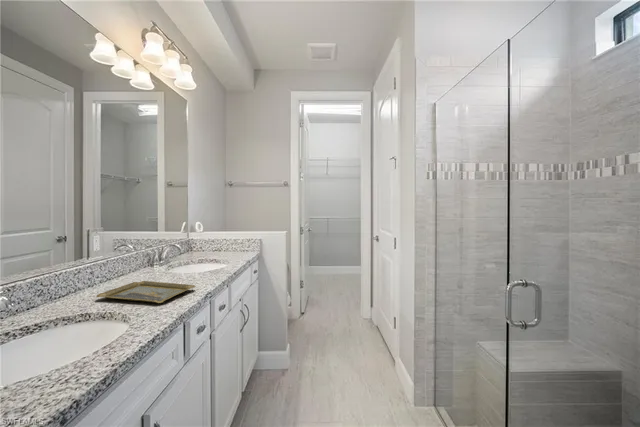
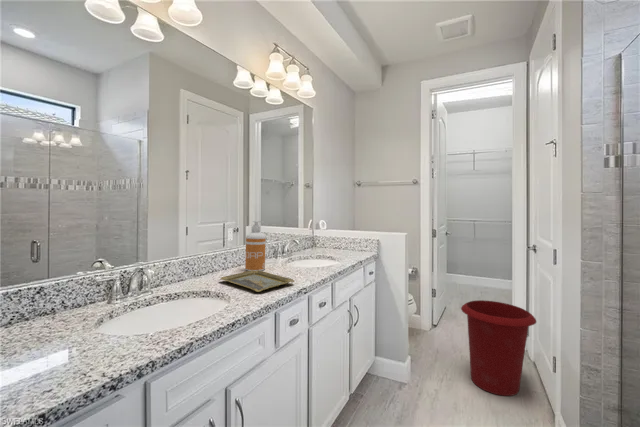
soap dispenser: none [120,225,147,284] -> present [245,221,266,271]
waste bin: none [329,283,382,358] -> present [461,300,536,396]

